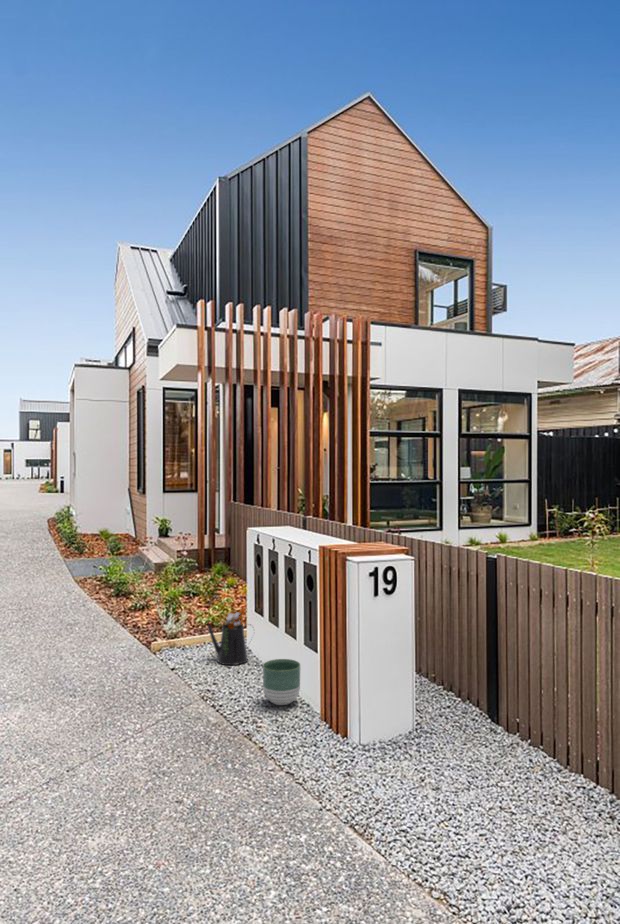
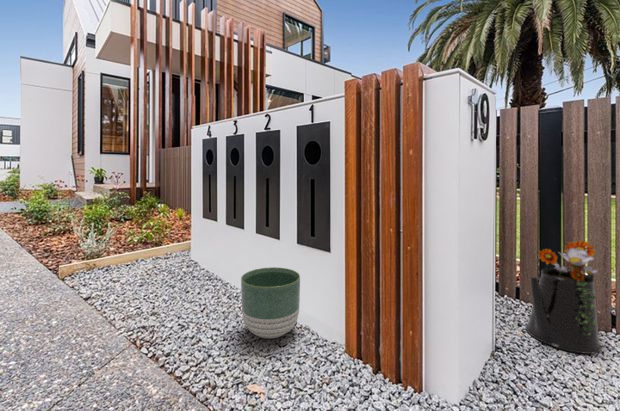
watering can: present [208,609,248,665] -> present [526,240,601,354]

